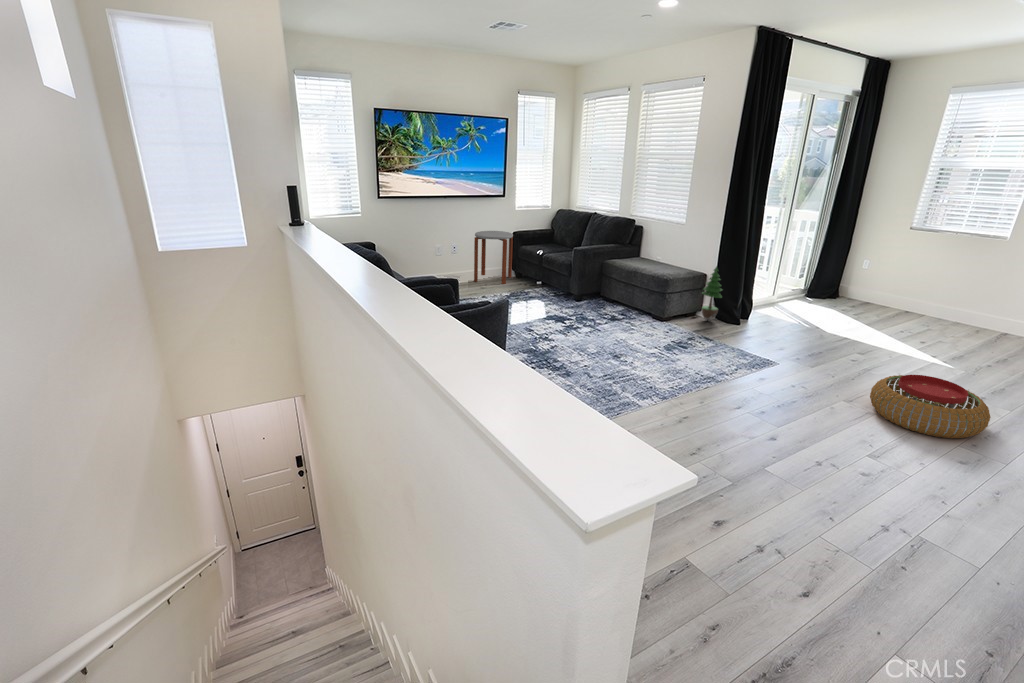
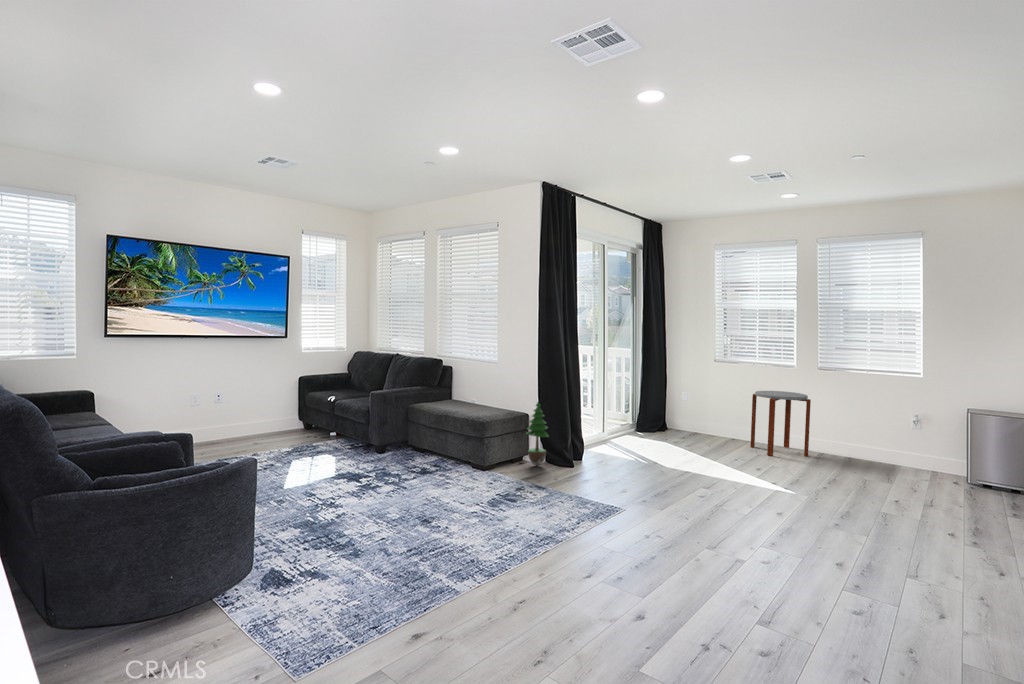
side table: present [474,231,513,284] -> present [750,391,811,456]
pouf: present [870,375,991,438] -> none [736,500,873,576]

